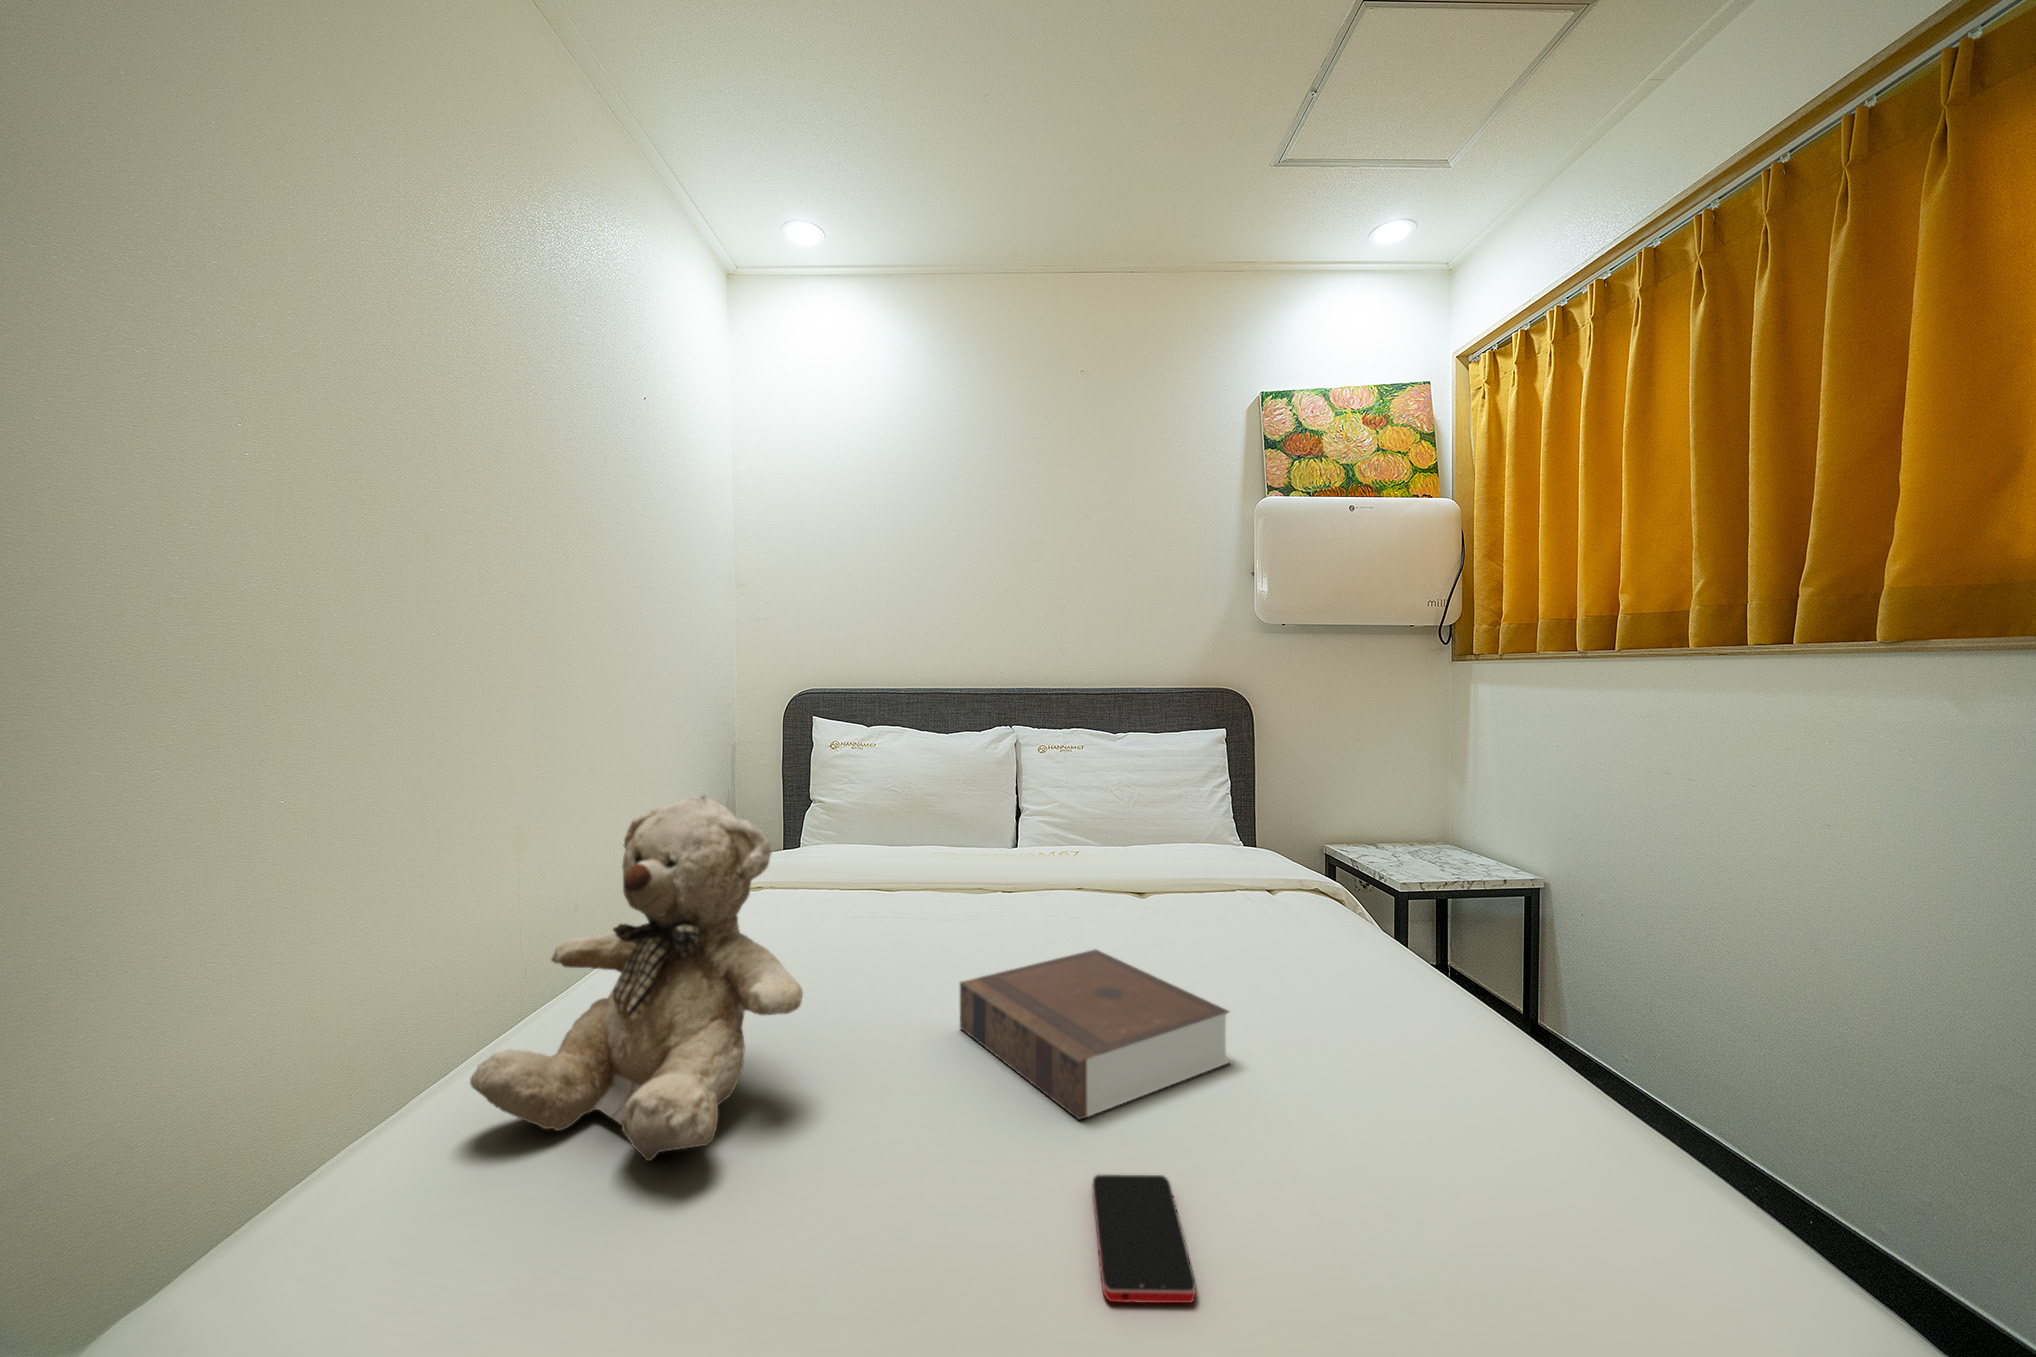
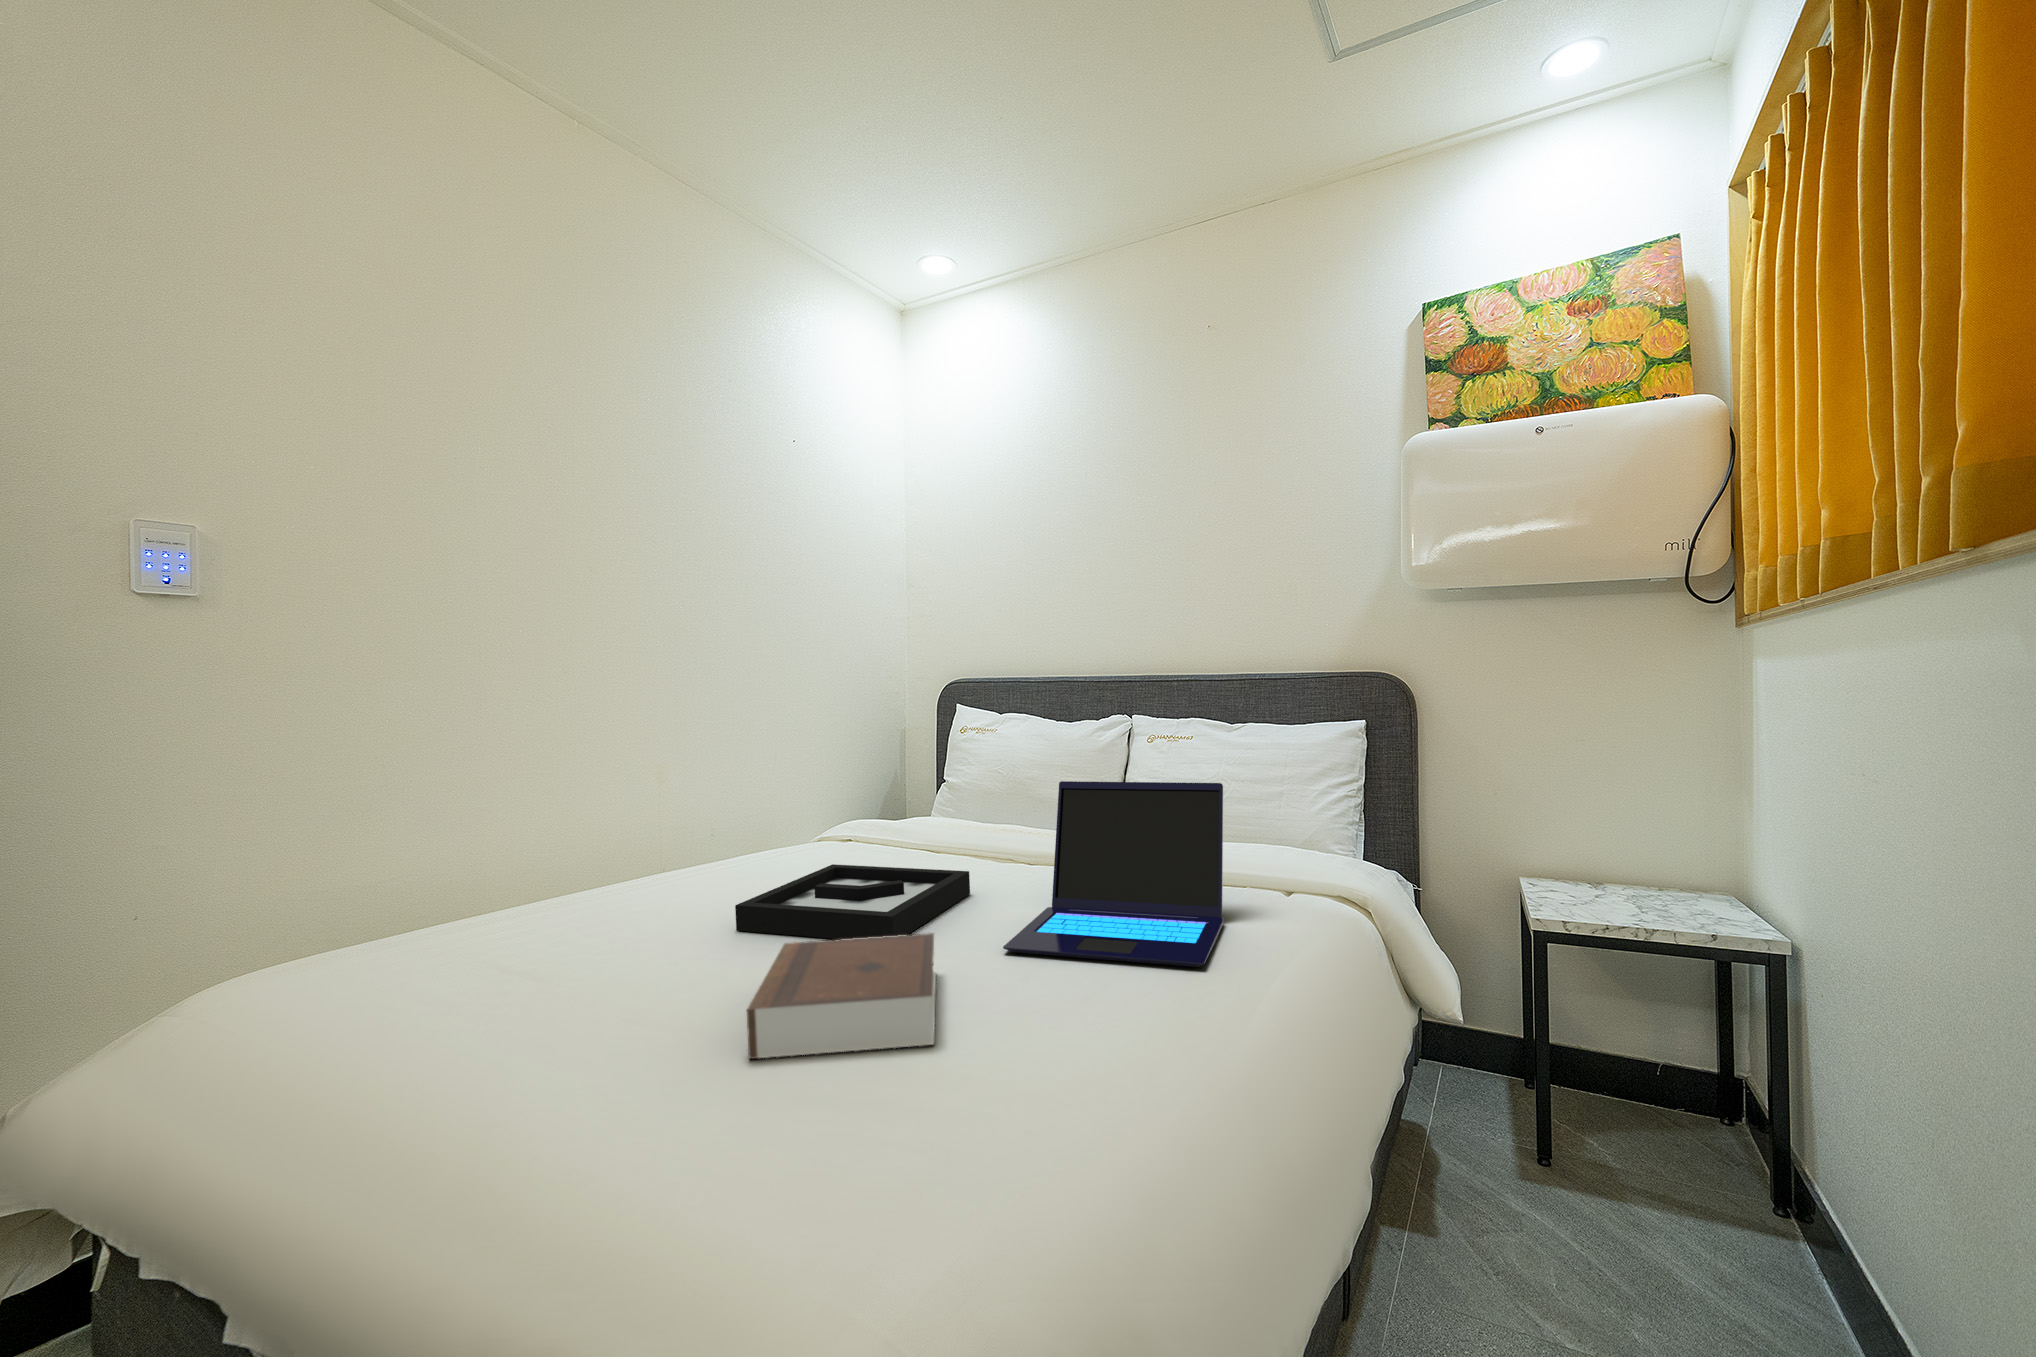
laptop: none [1084,784,1313,960] -> present [1003,781,1224,967]
teddy bear: present [470,796,803,1161] -> none [425,775,620,1026]
decorative tray: none [786,885,999,979] -> present [735,864,970,939]
smartphone: present [1092,1175,1196,1303] -> none [569,1092,723,1178]

